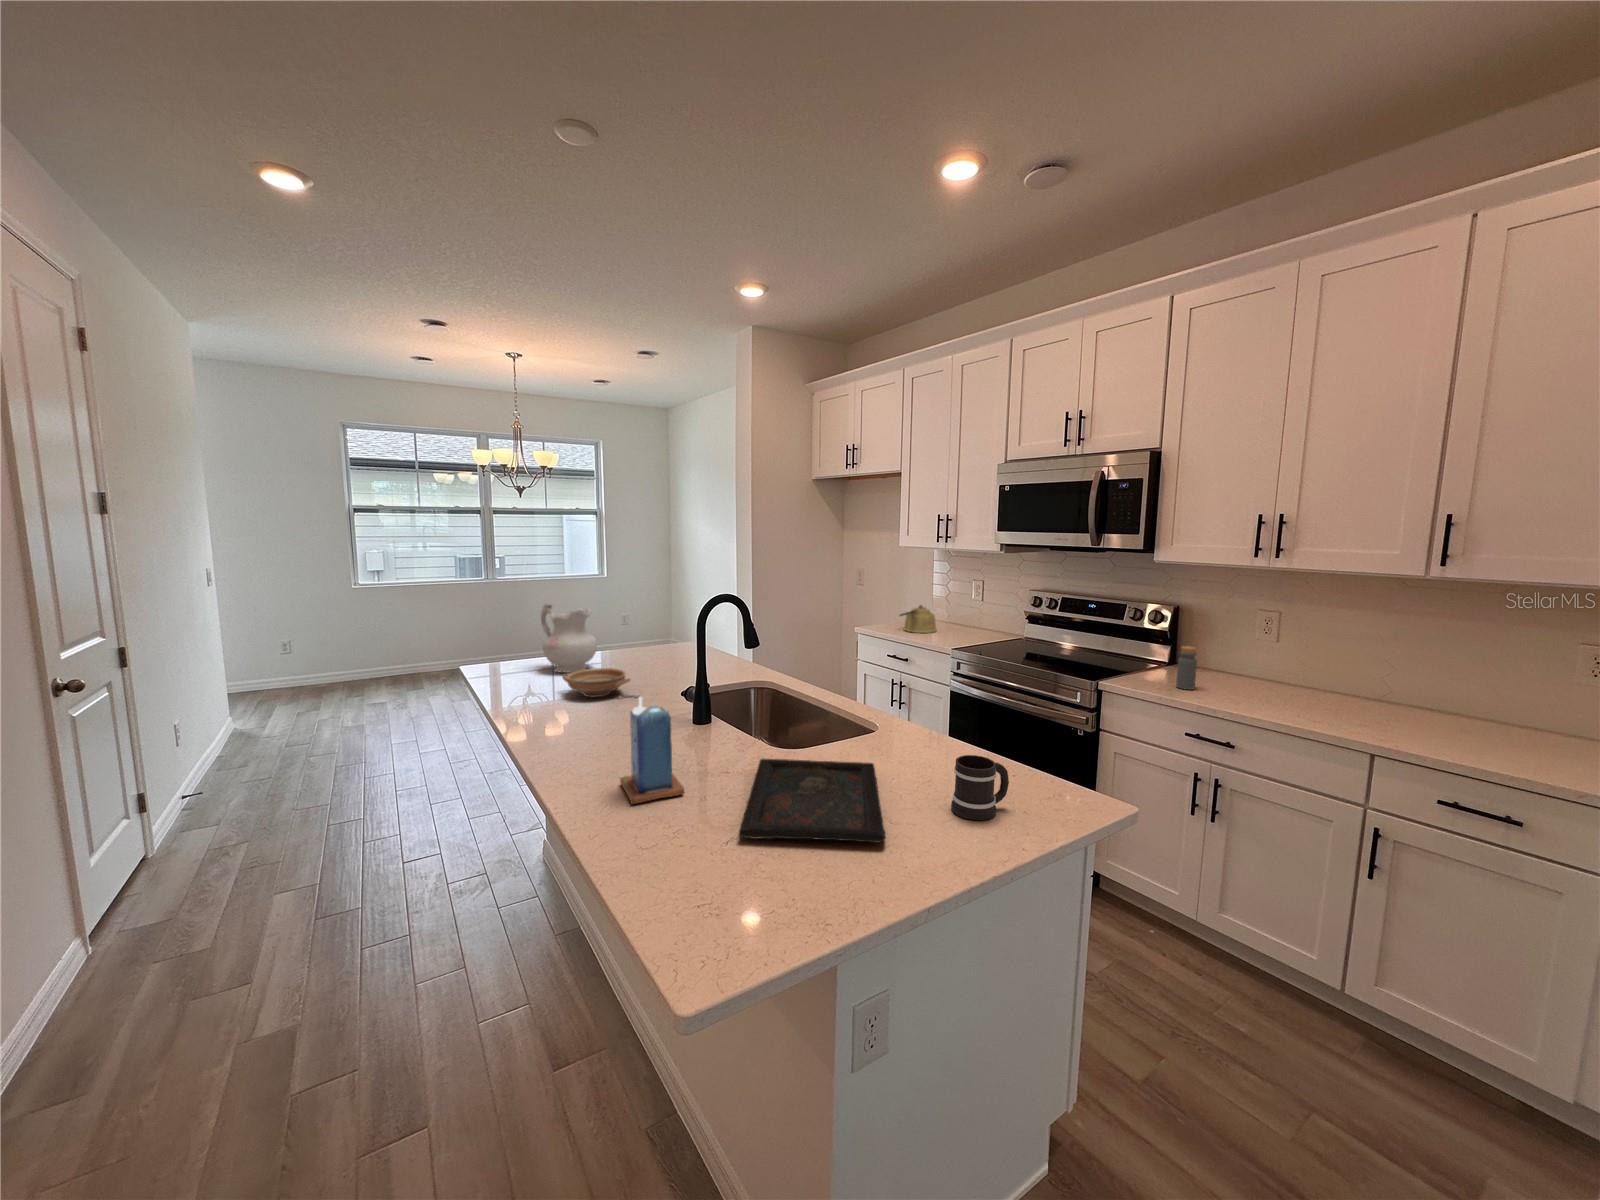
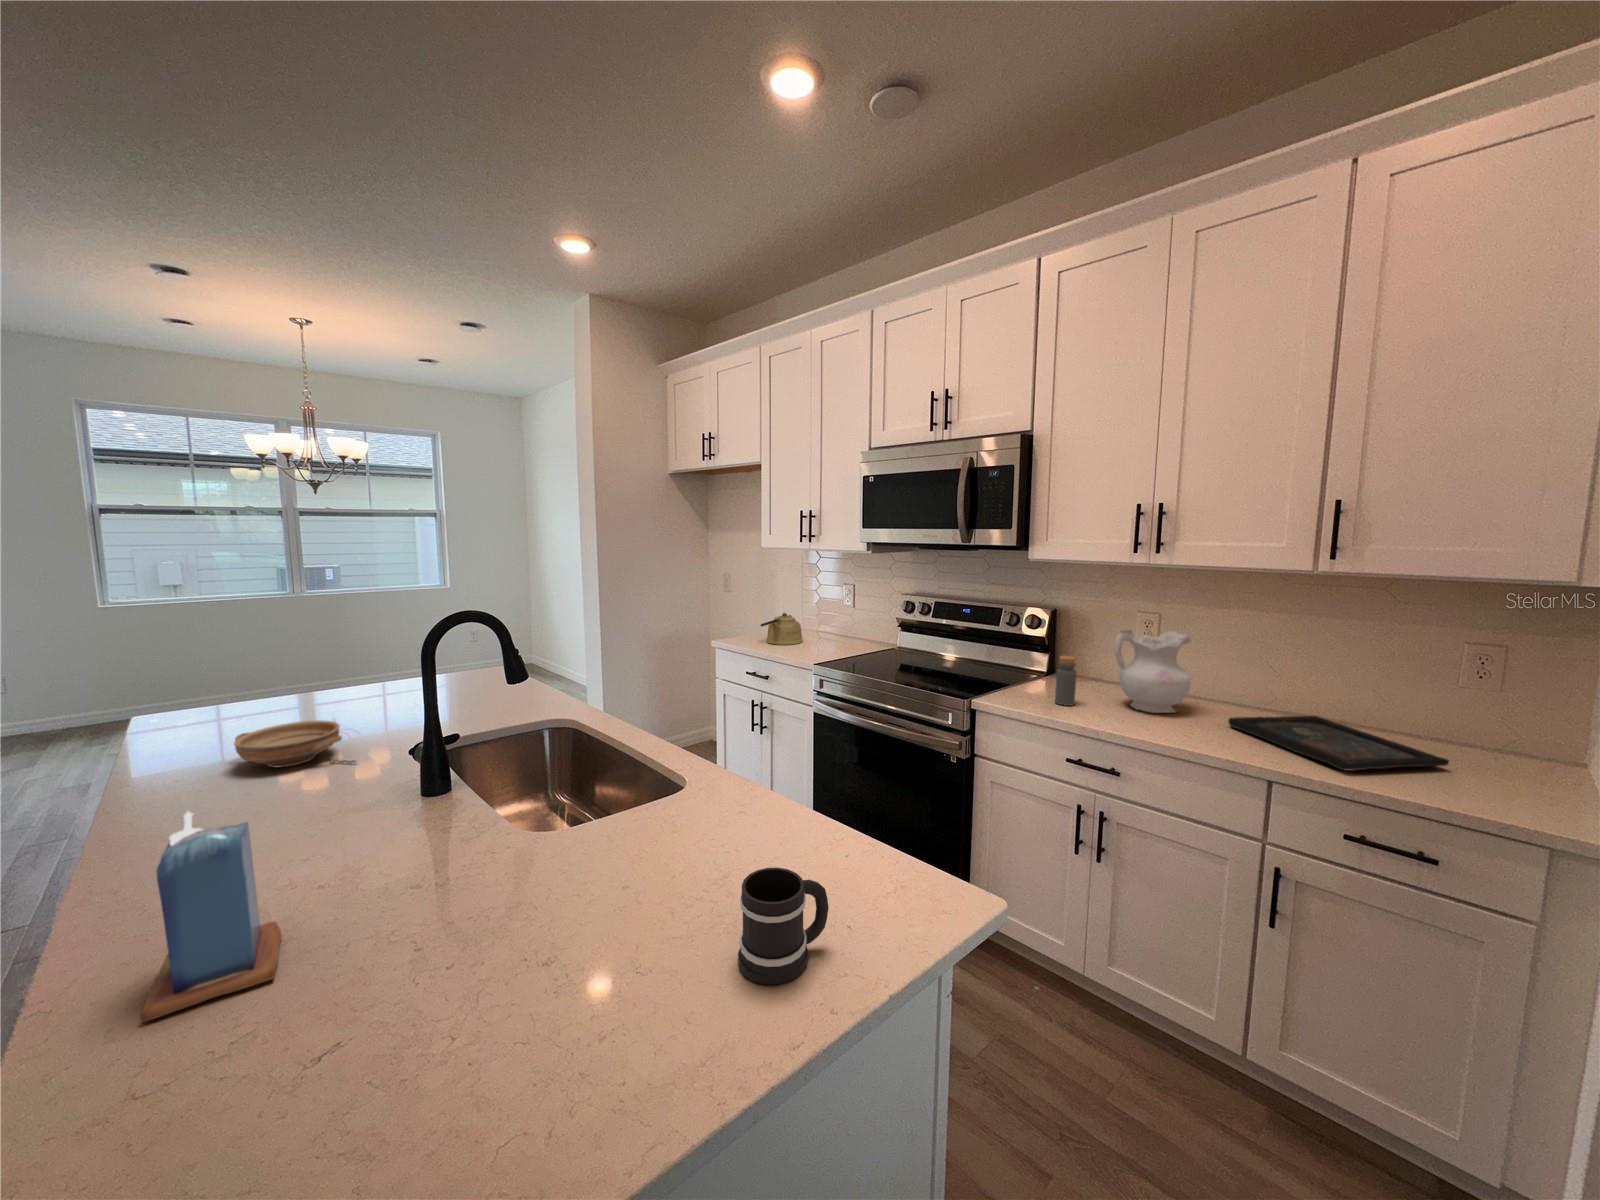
ceramic pitcher: present [541,604,597,673] -> present [1114,630,1191,713]
tray: present [739,759,886,843] -> present [1228,716,1449,771]

